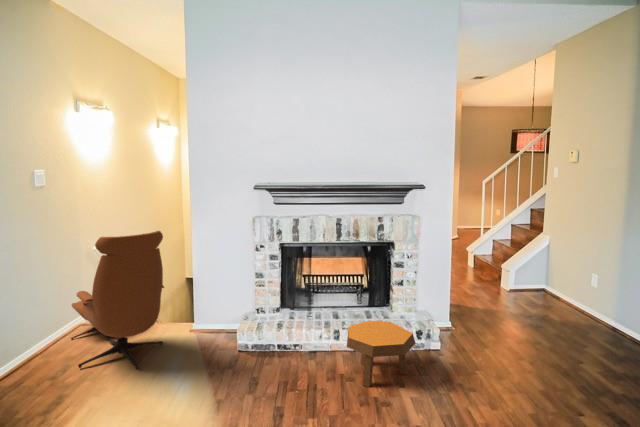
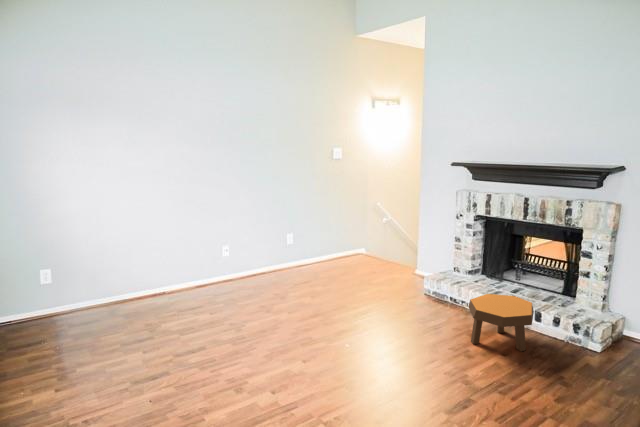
lounge chair: present [71,231,164,370] -> none [335,194,388,282]

